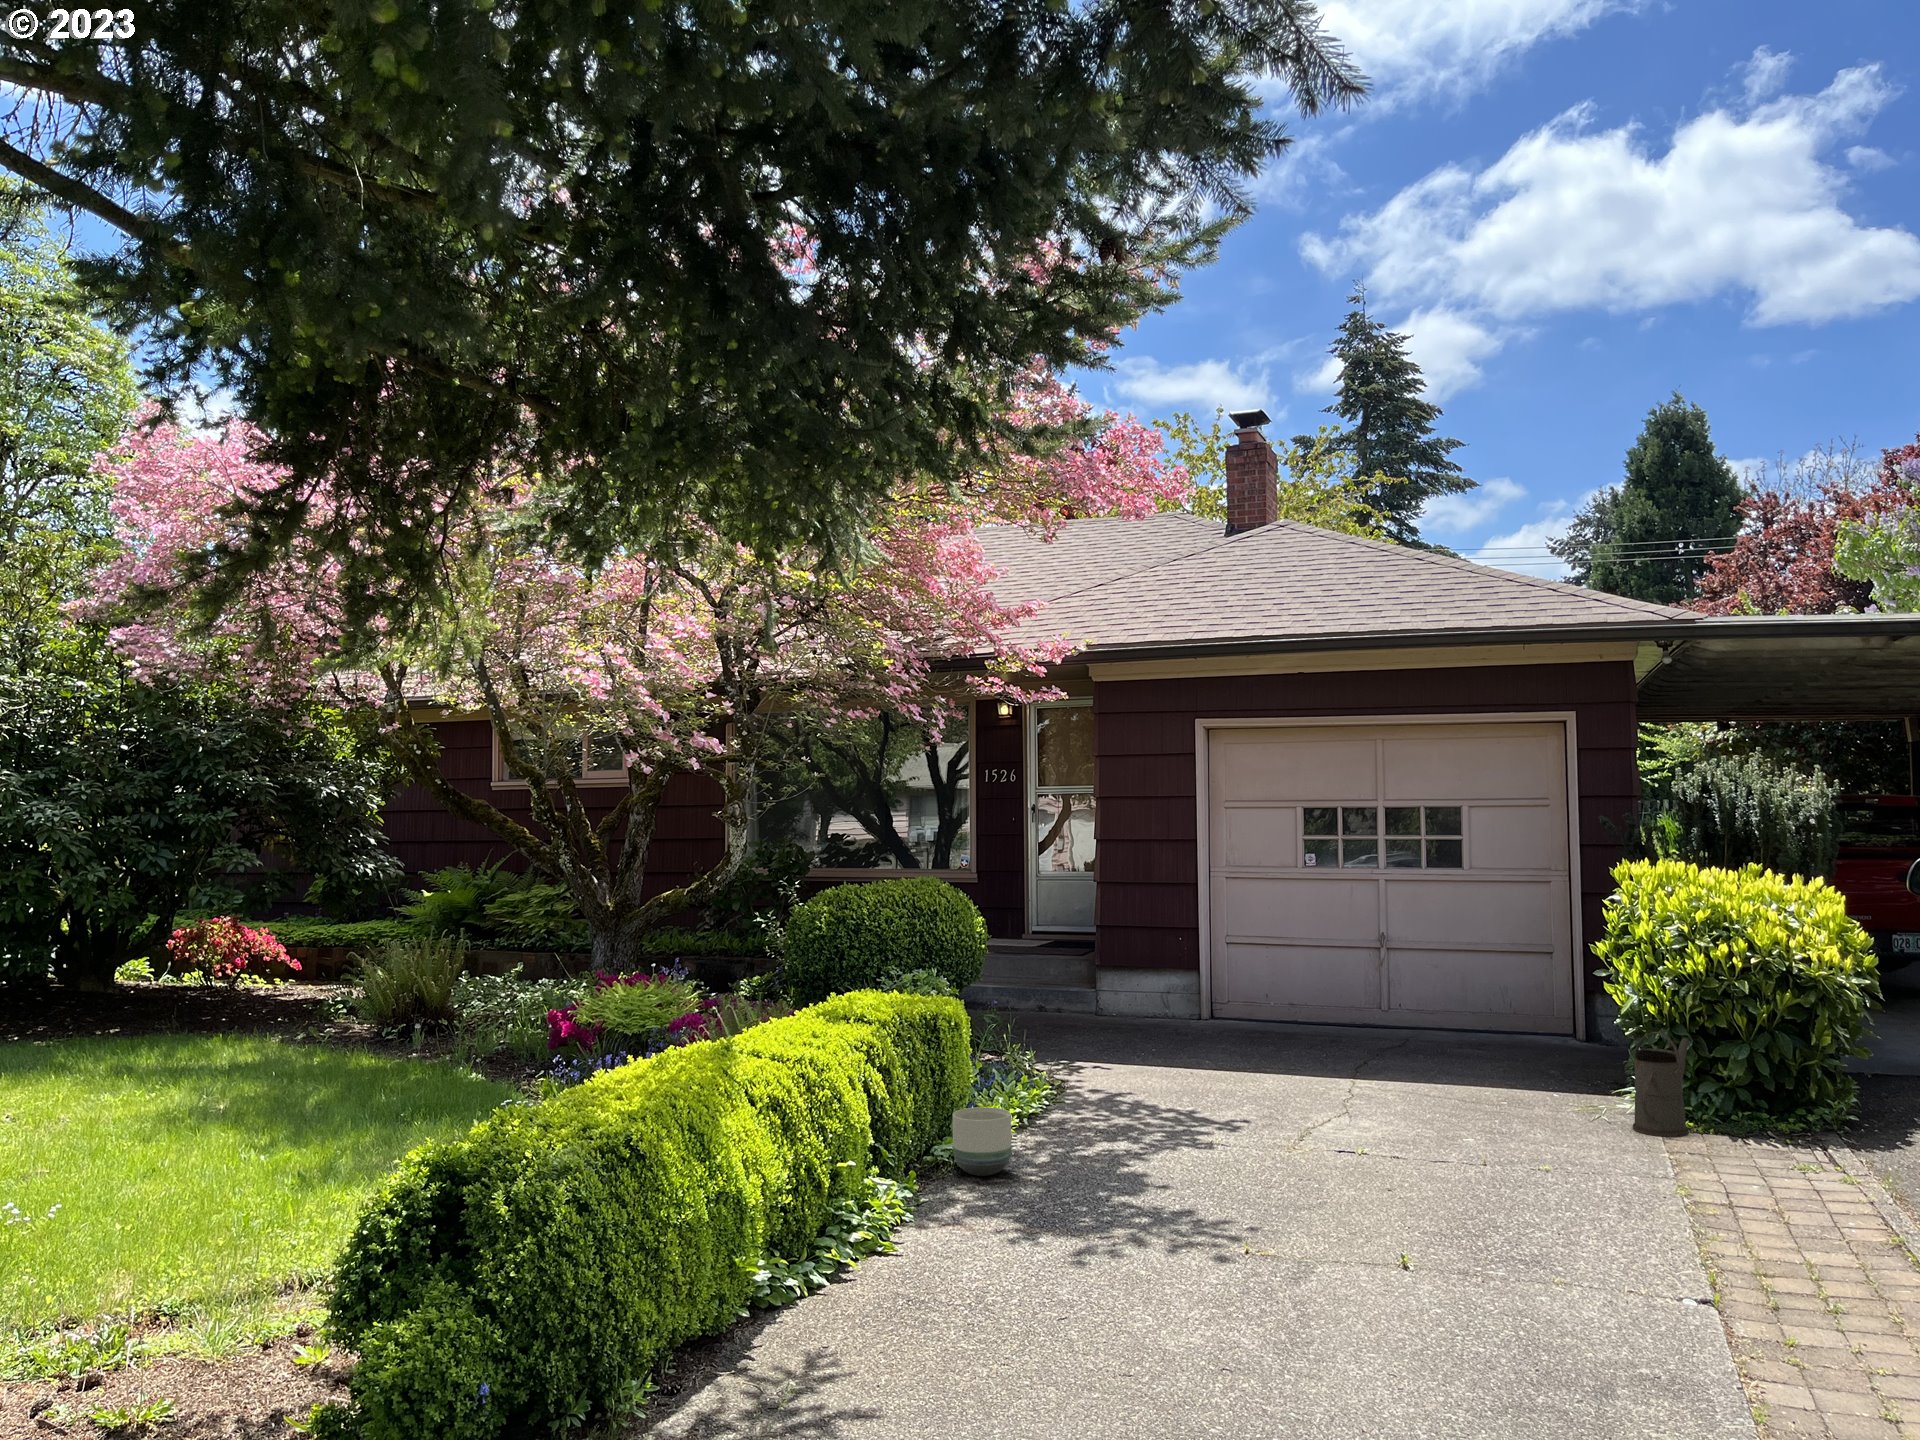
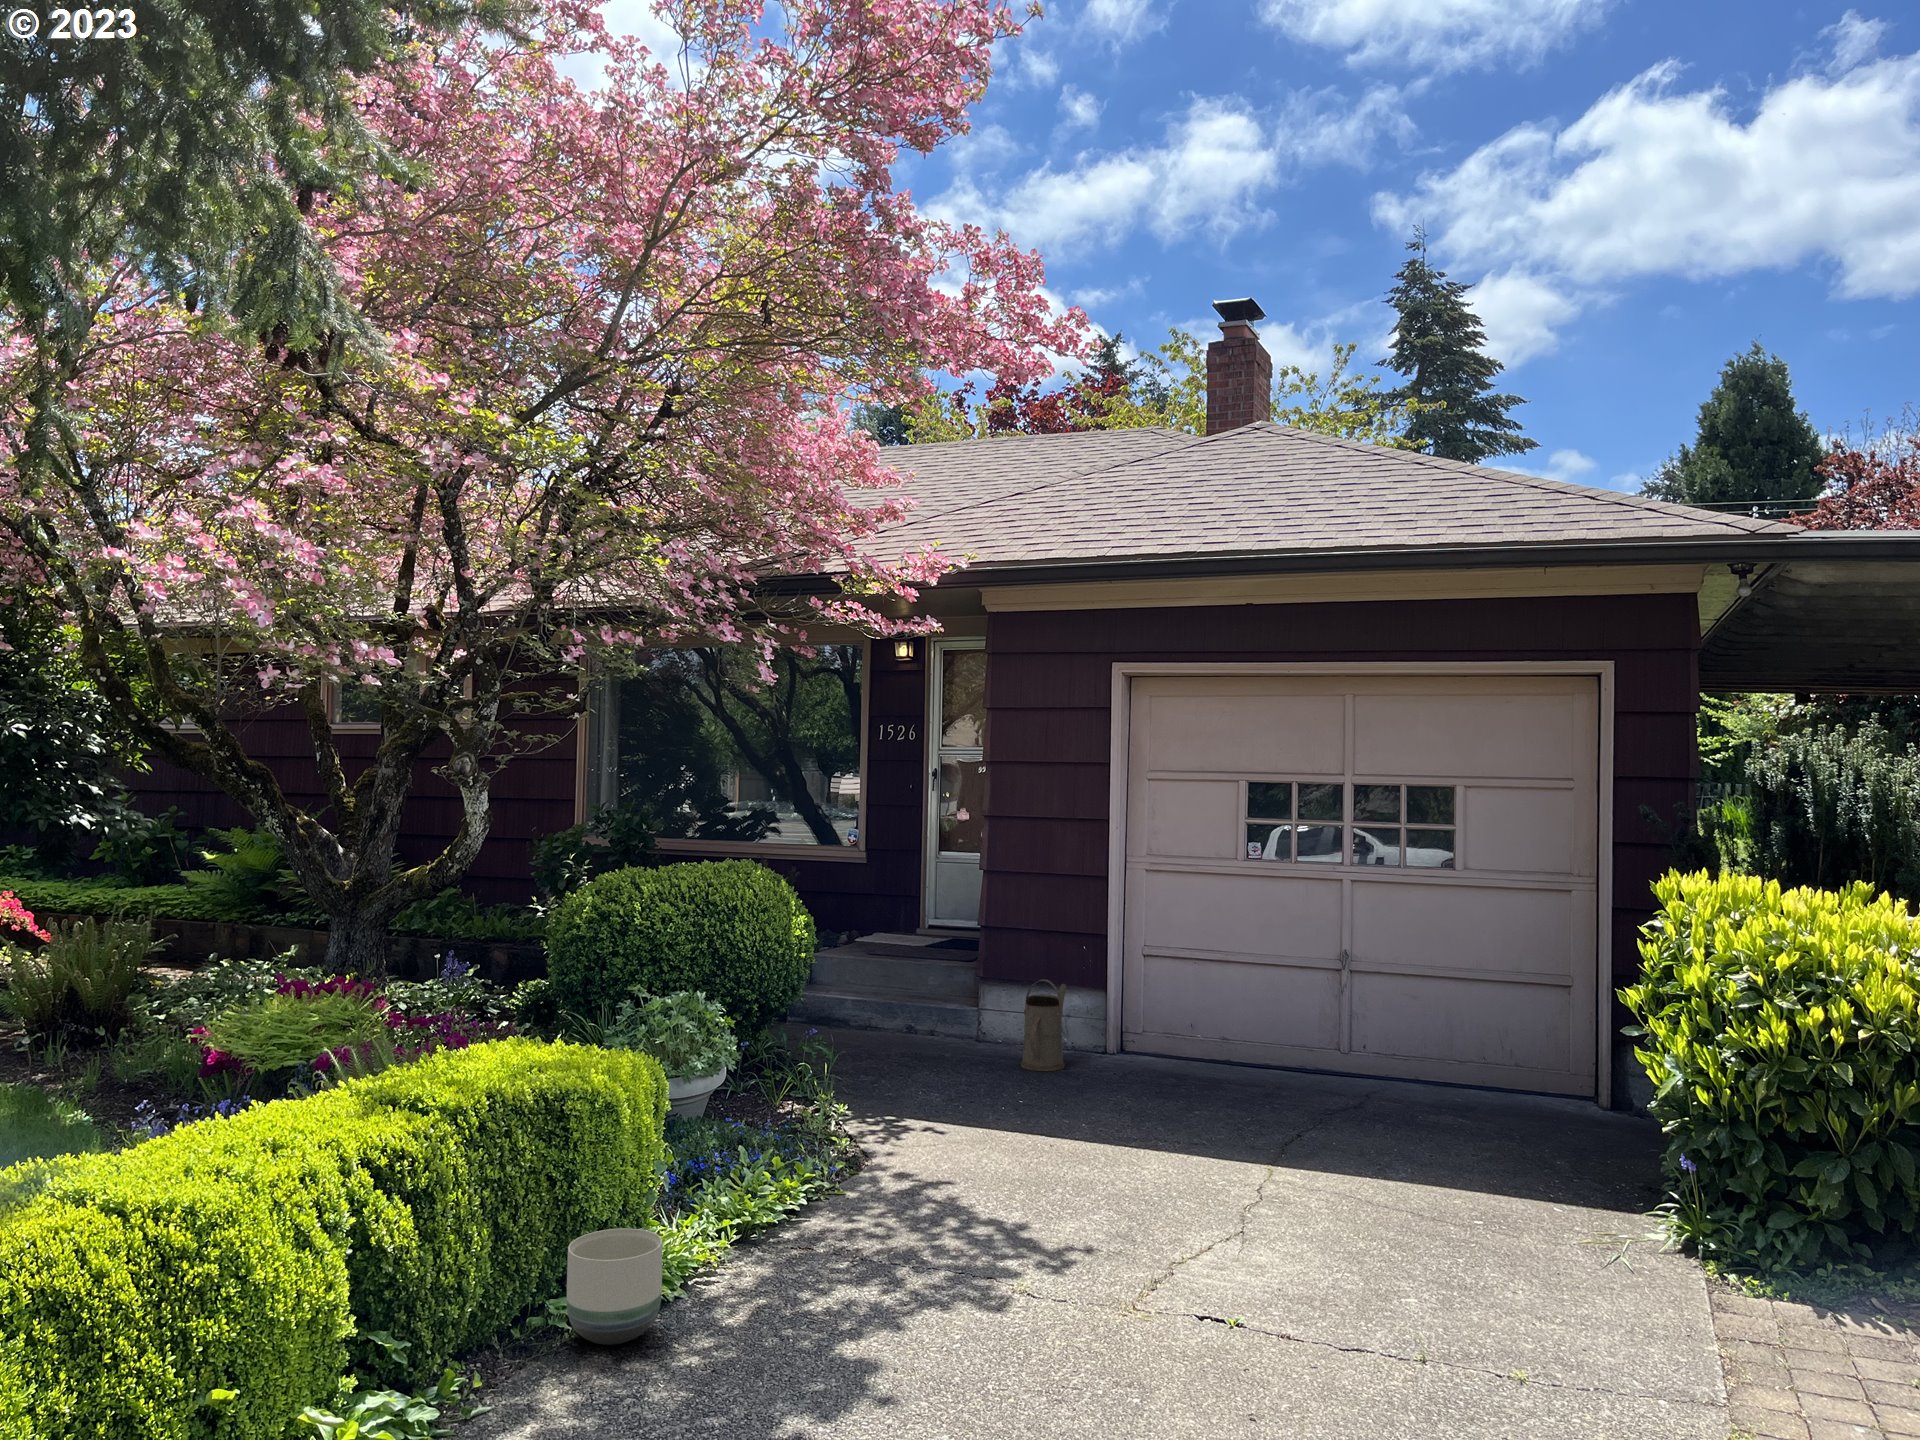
watering can: present [1633,1032,1689,1137] -> present [1021,979,1066,1071]

